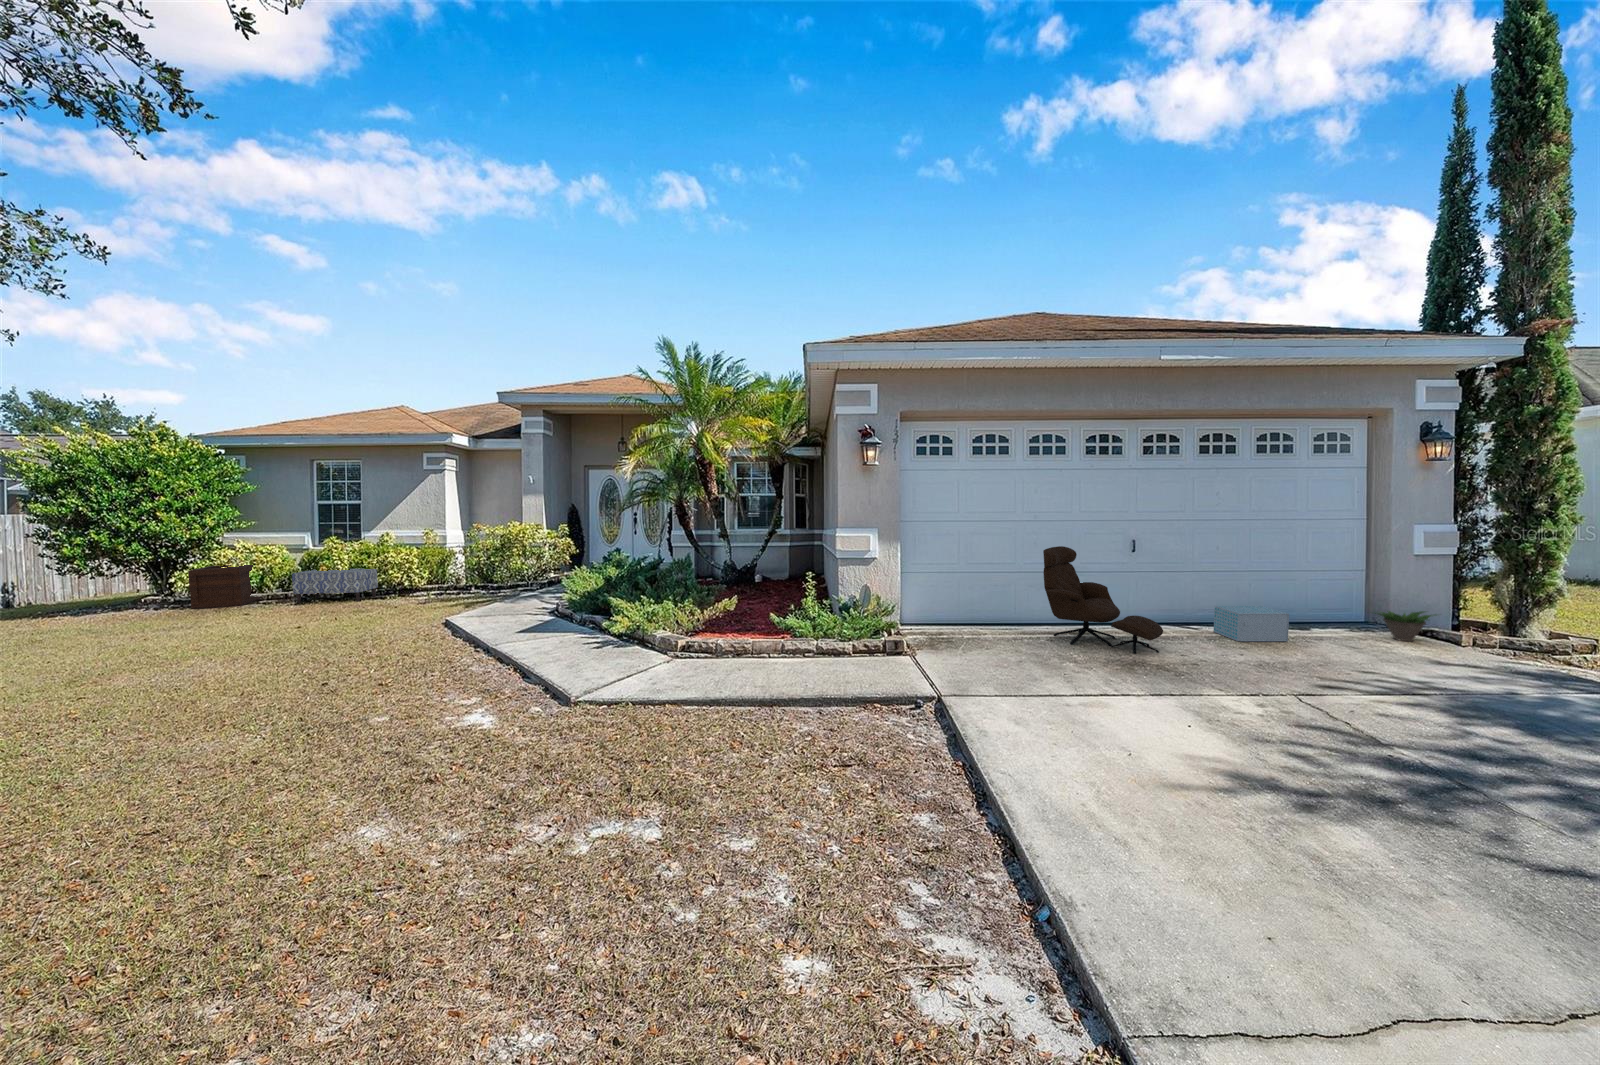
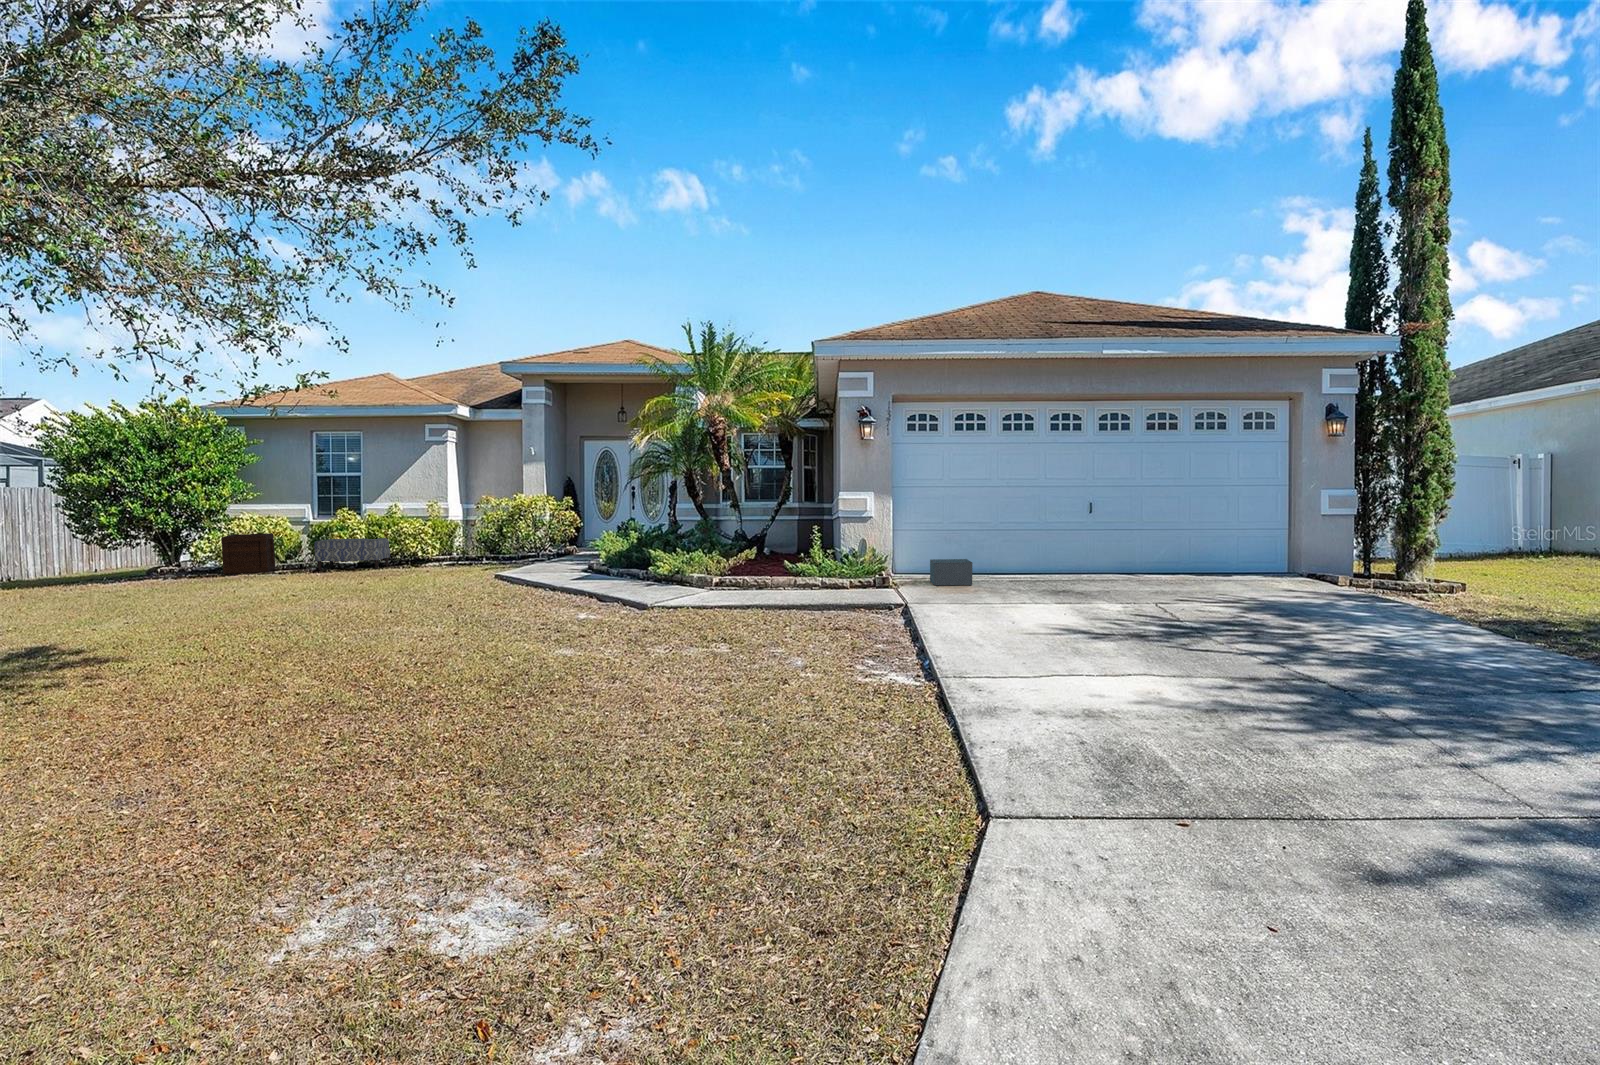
lounge chair: present [1043,546,1163,654] -> none [1013,507,1104,590]
storage box: present [1214,606,1289,641] -> present [930,559,972,585]
decorative plant: present [1375,611,1432,641] -> none [1277,558,1330,582]

